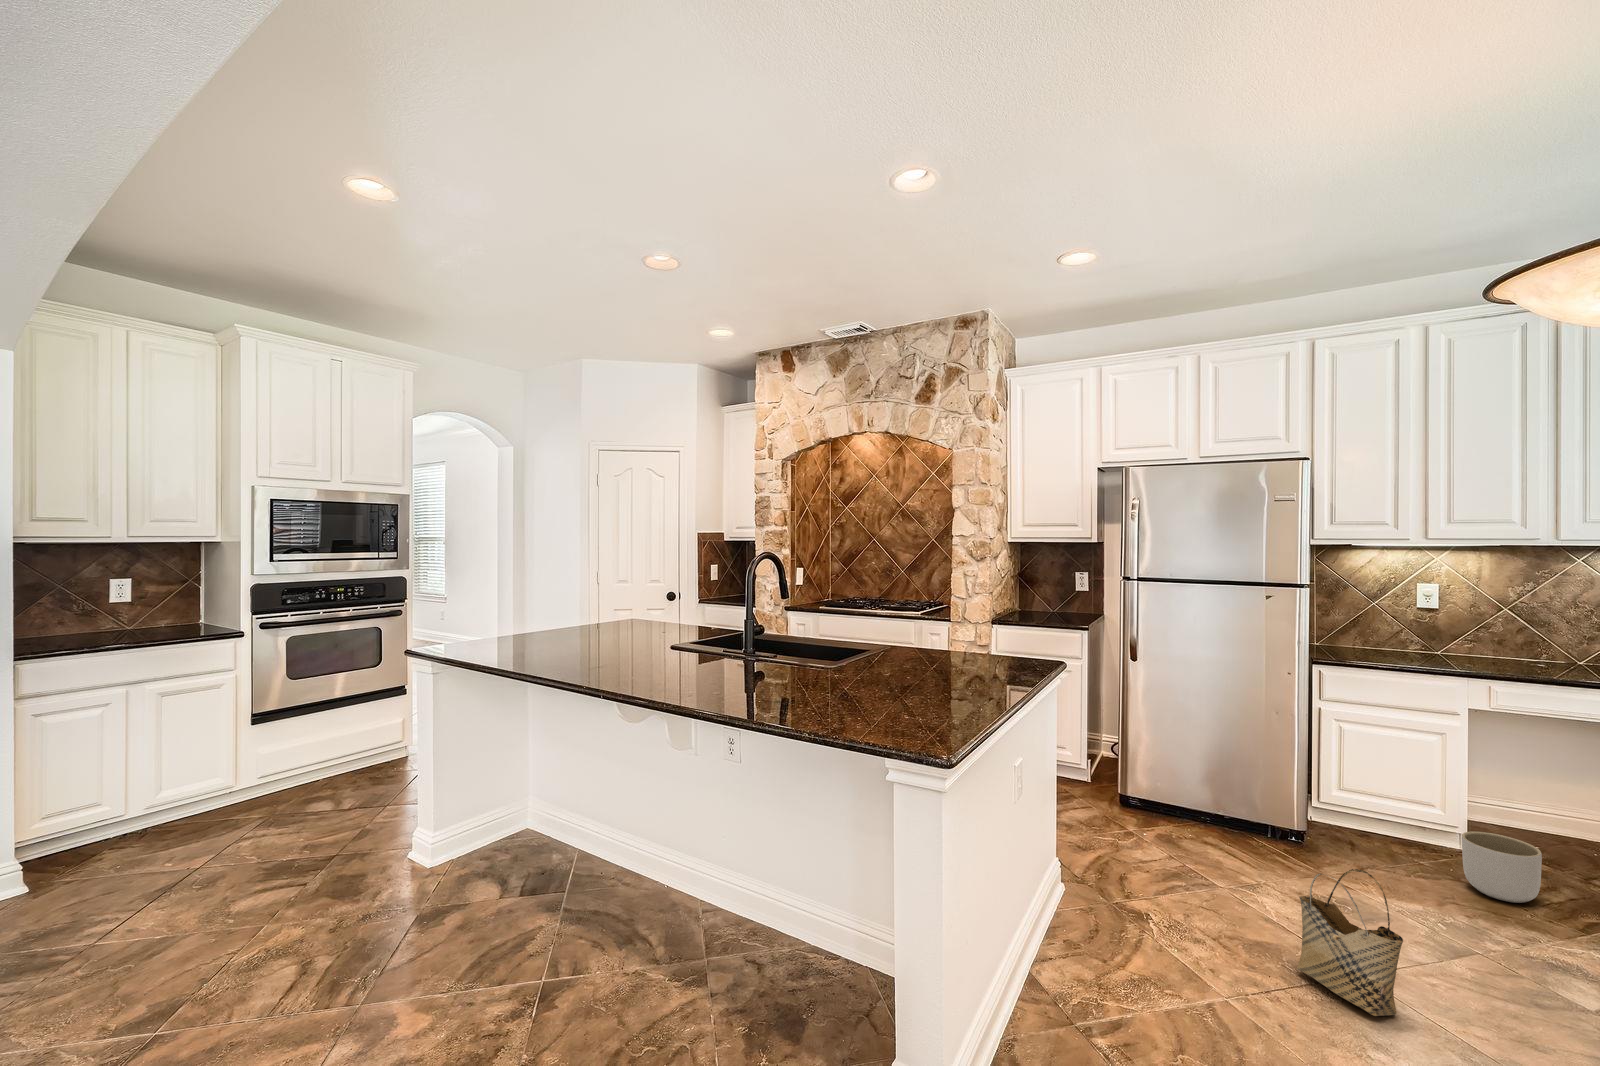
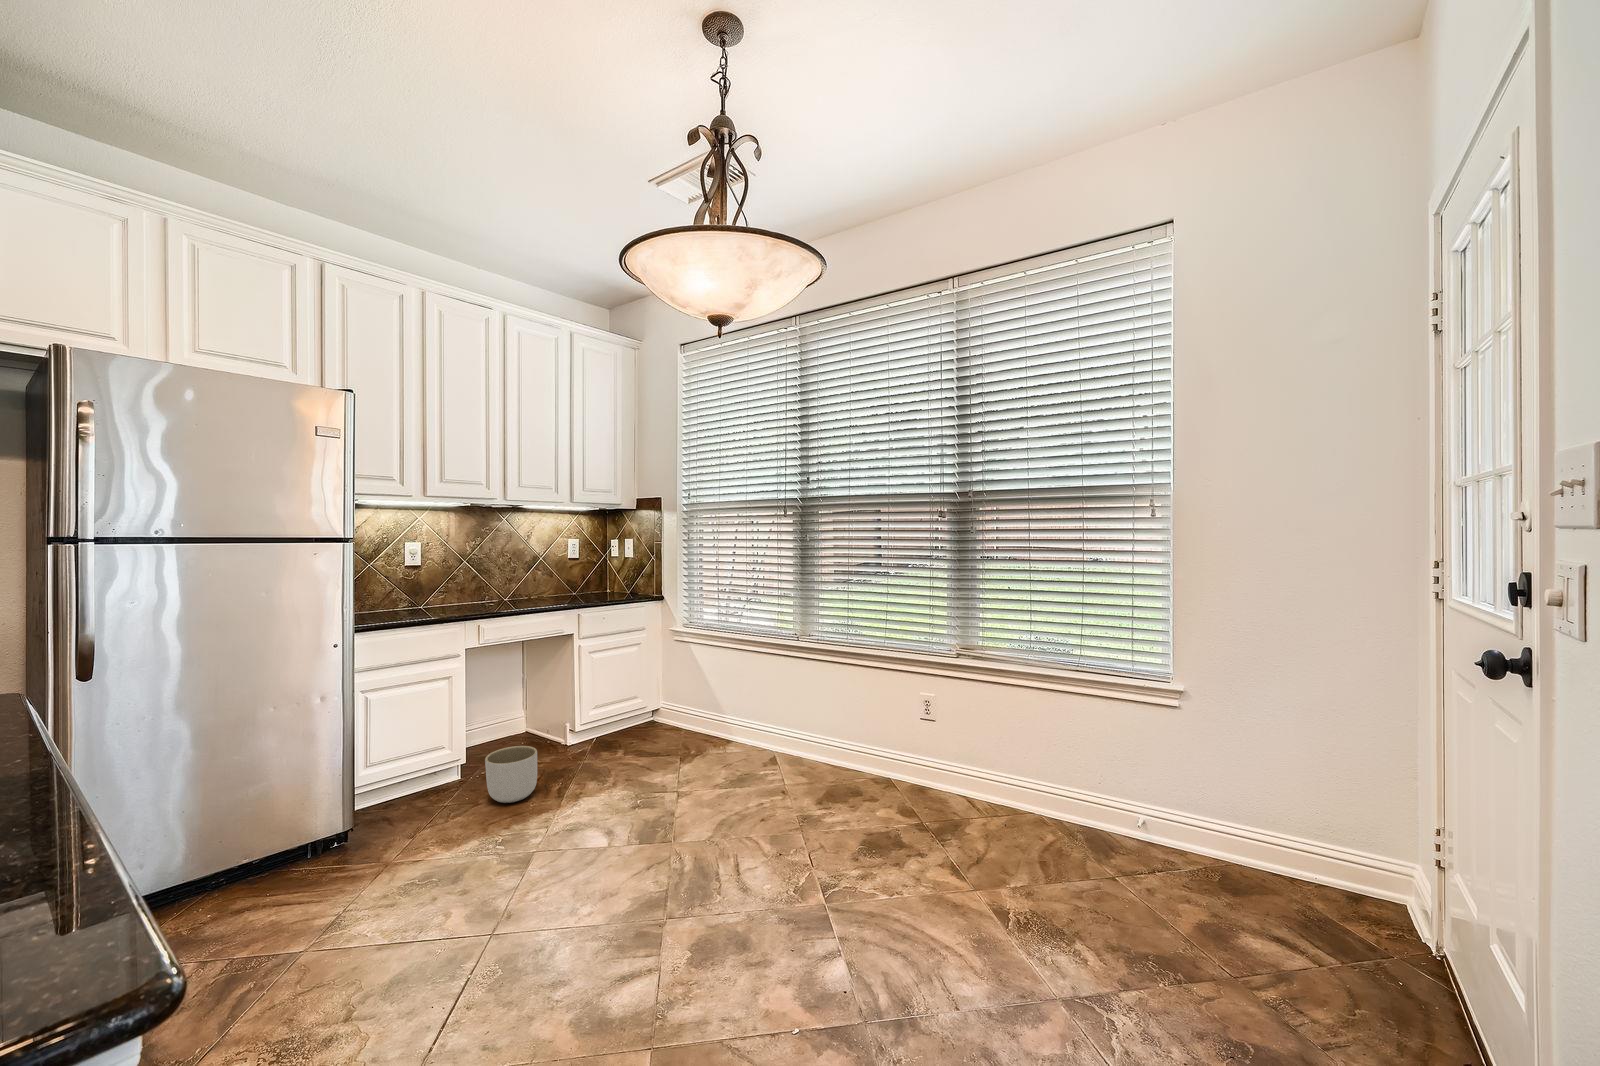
woven basket: present [1297,869,1403,1016] -> none [444,830,547,980]

